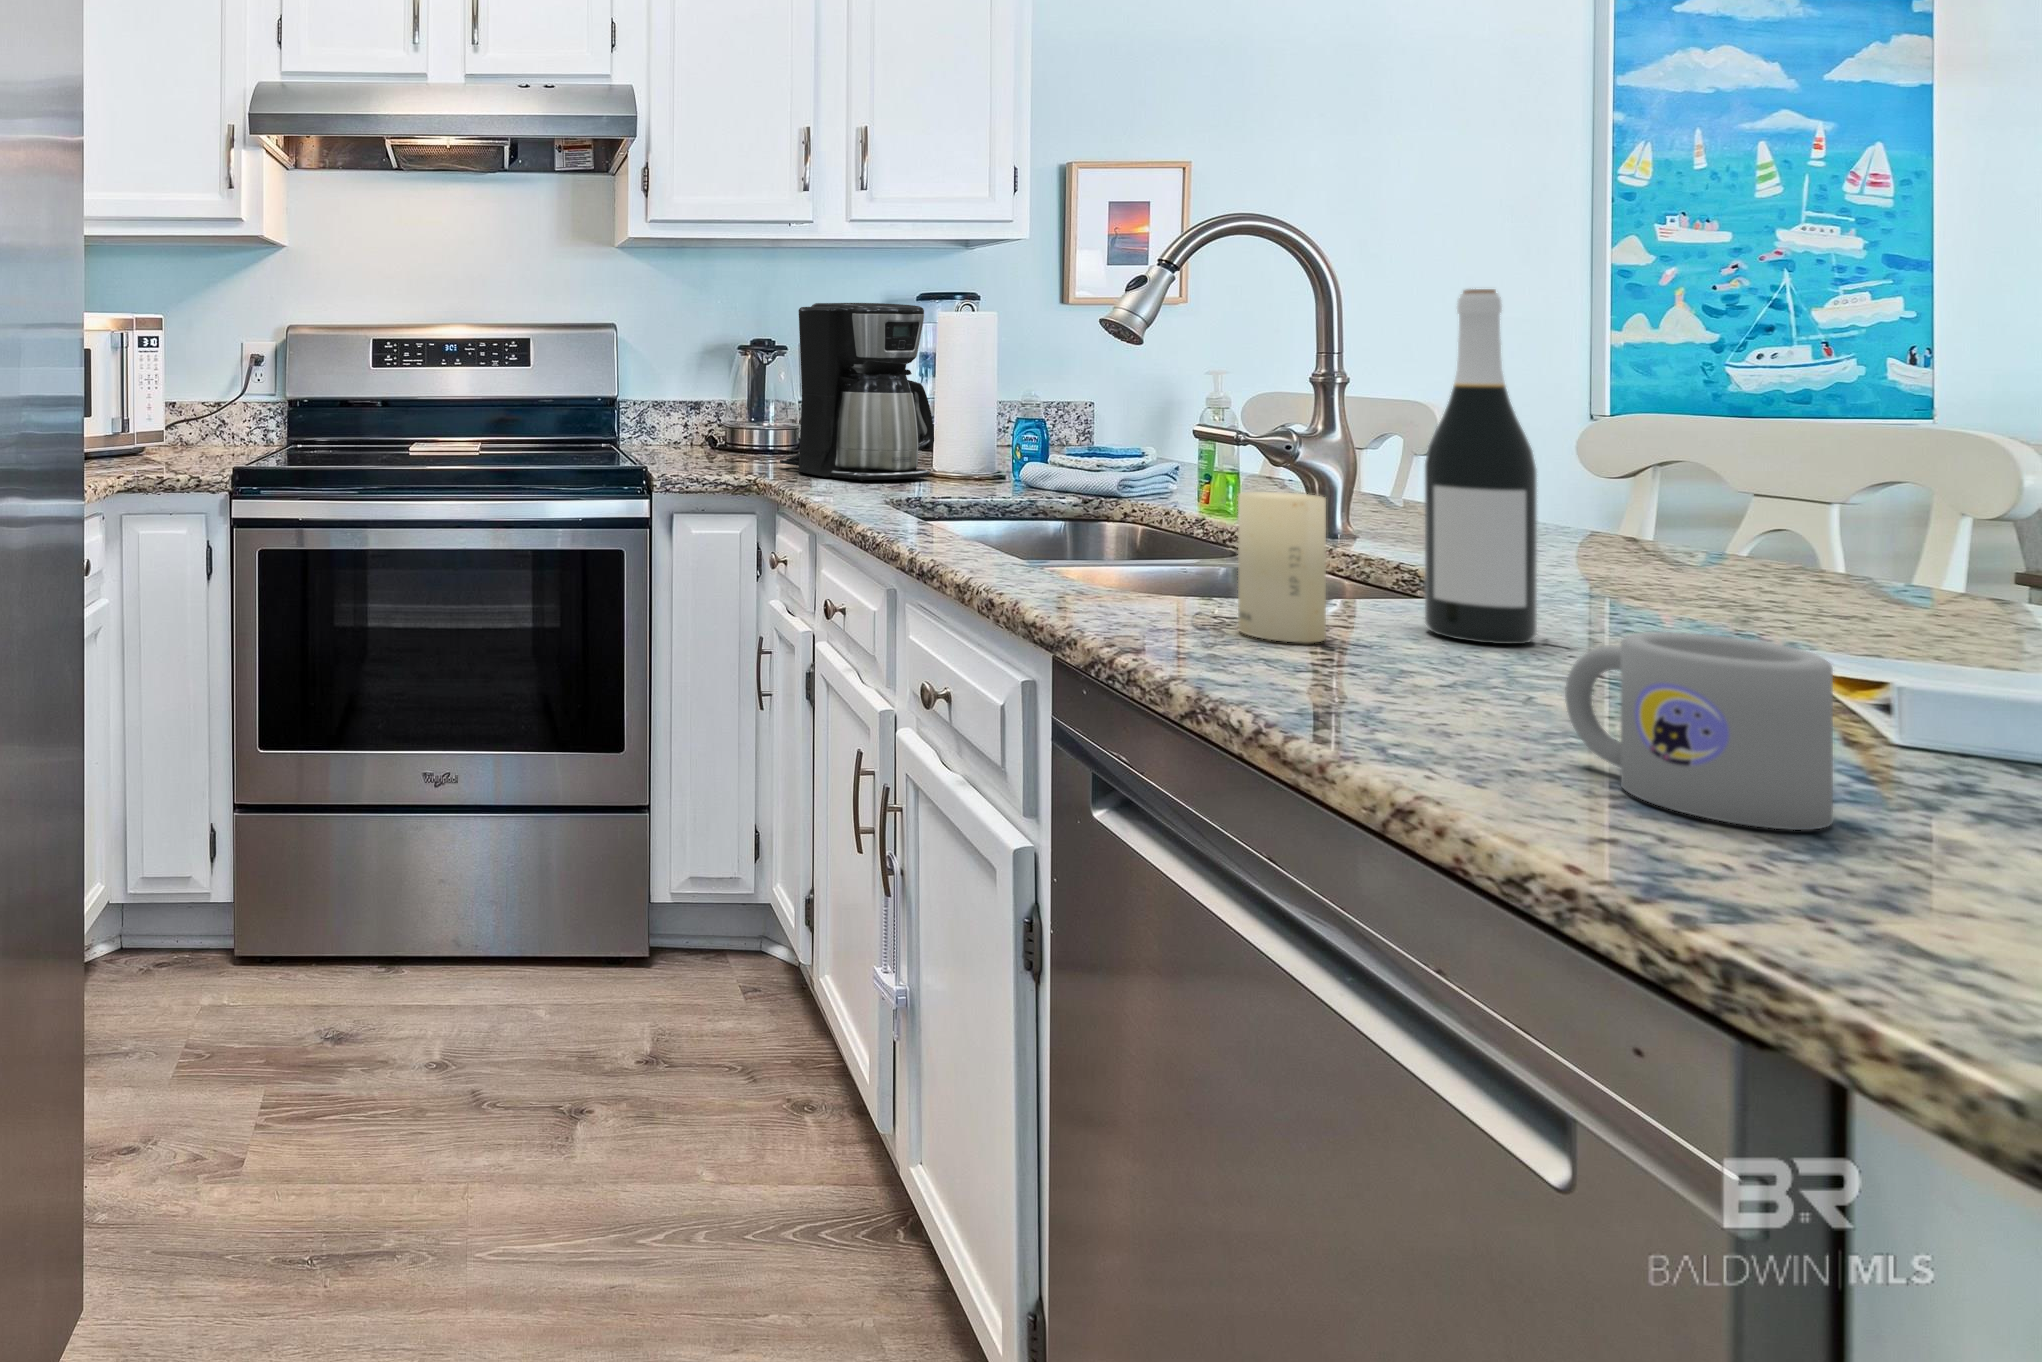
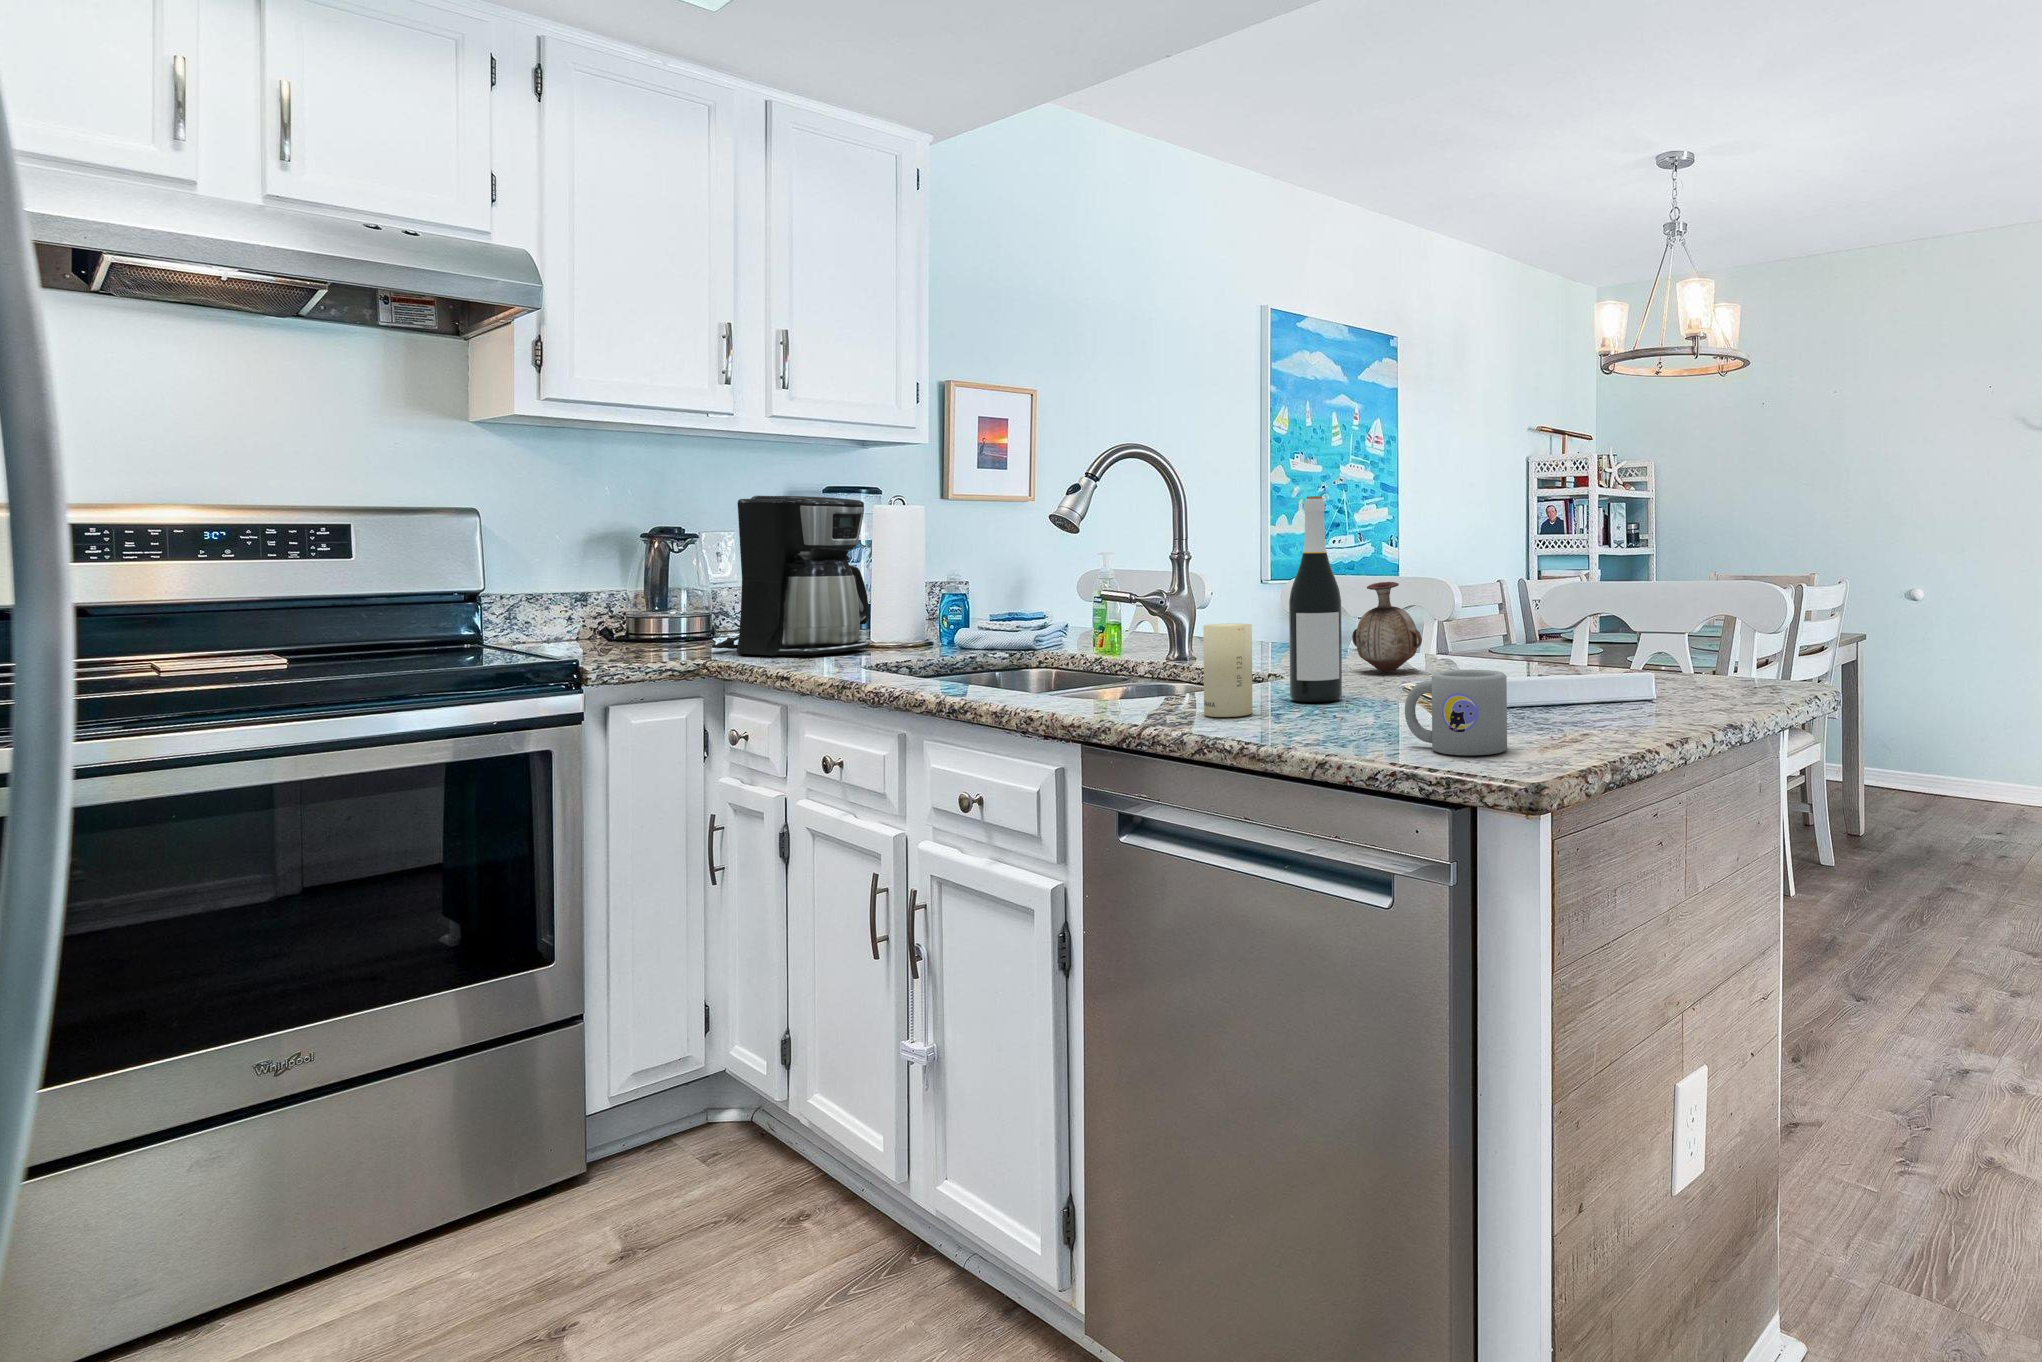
vase: none [1627,441,1794,605] -> present [1352,582,1422,672]

